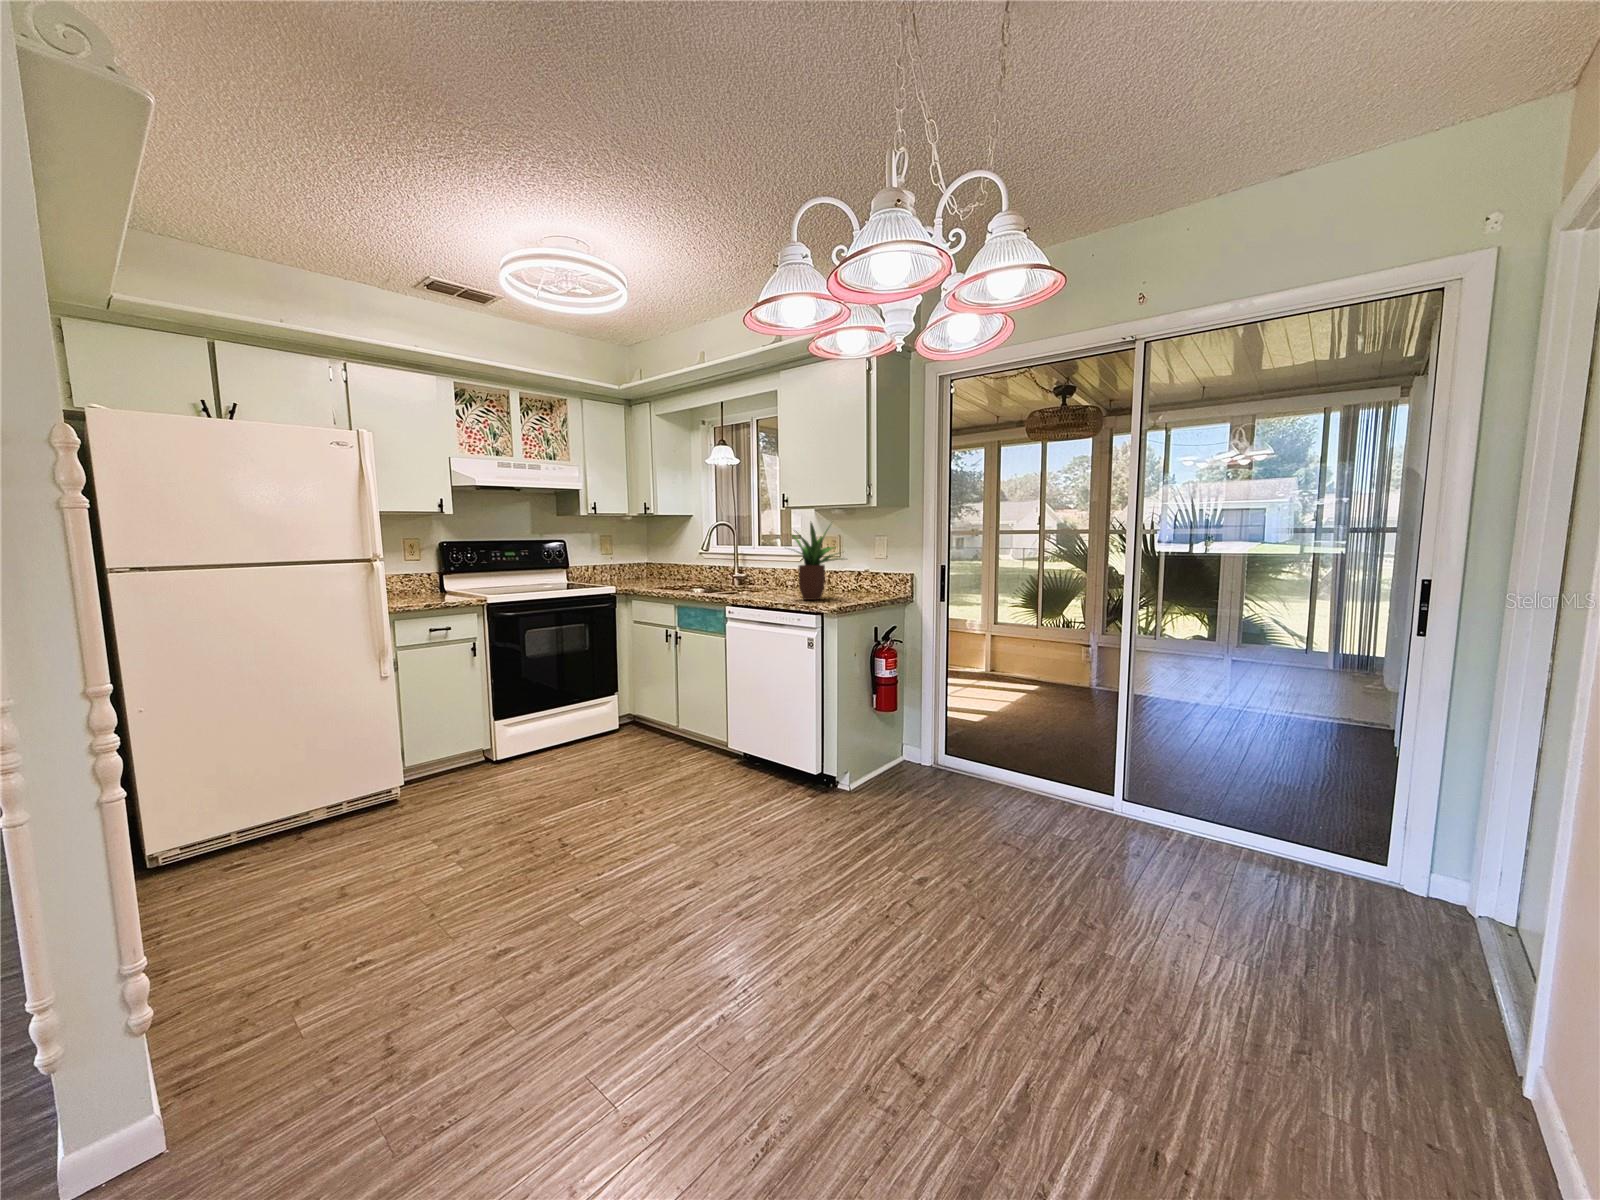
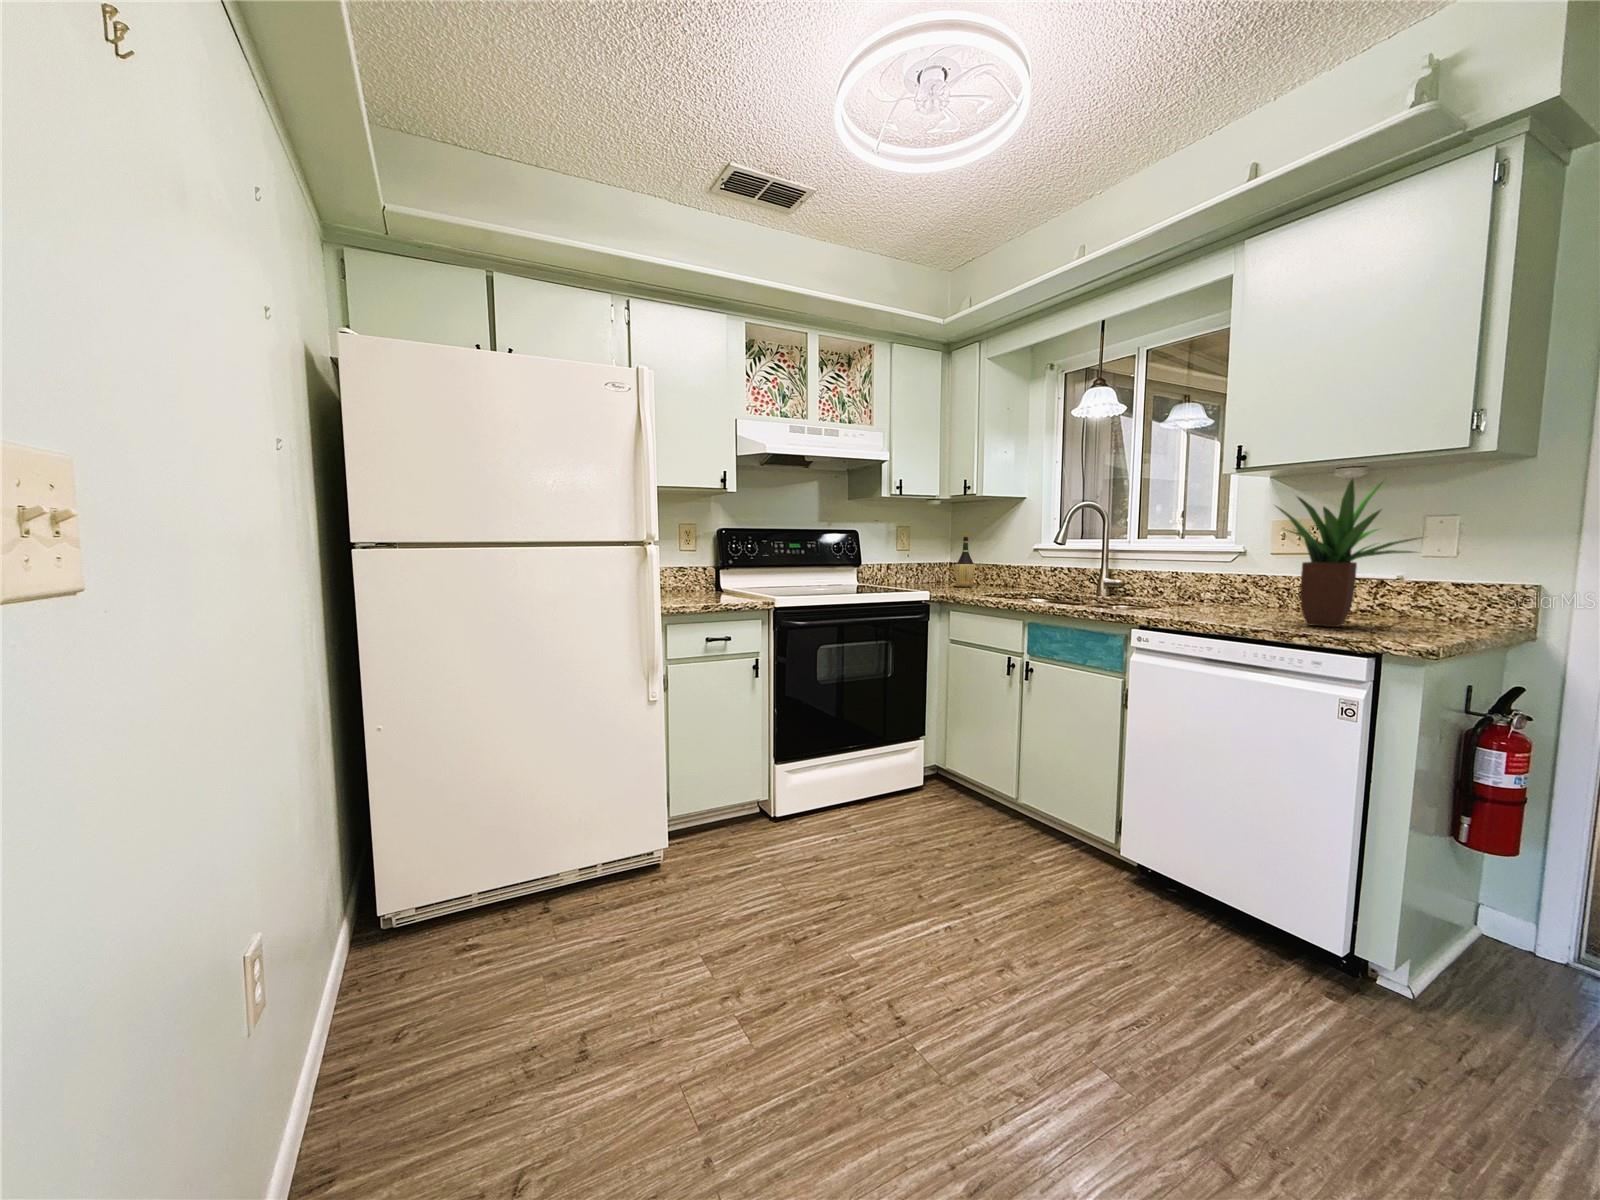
wine bottle: none [649,541,666,581] -> present [954,534,976,587]

